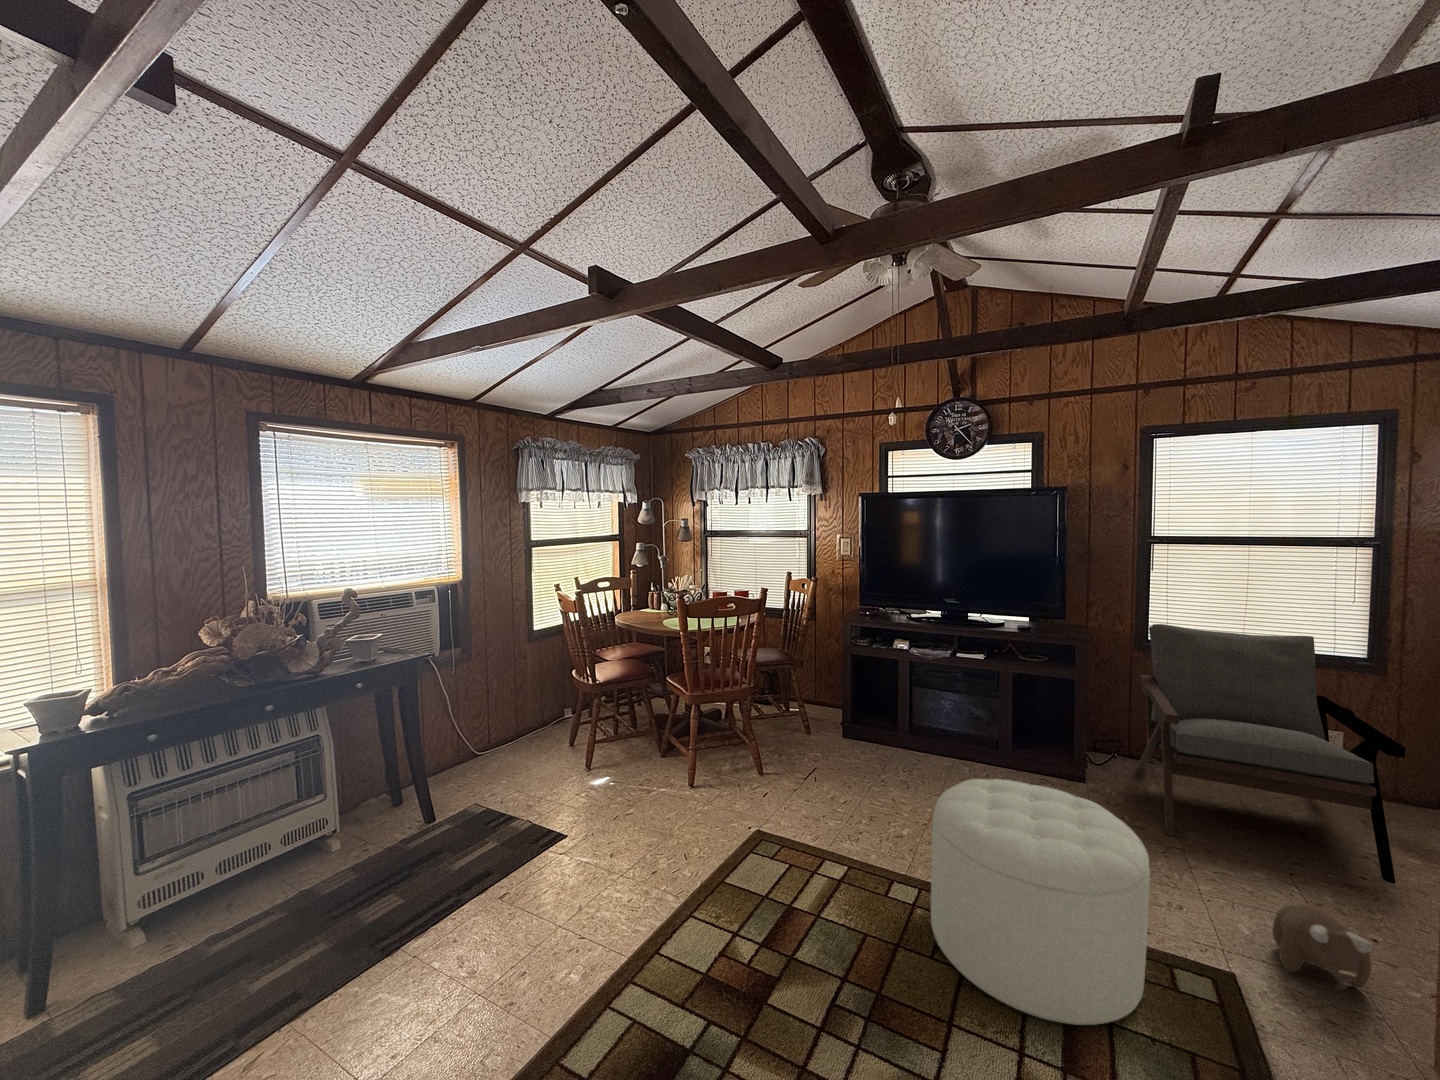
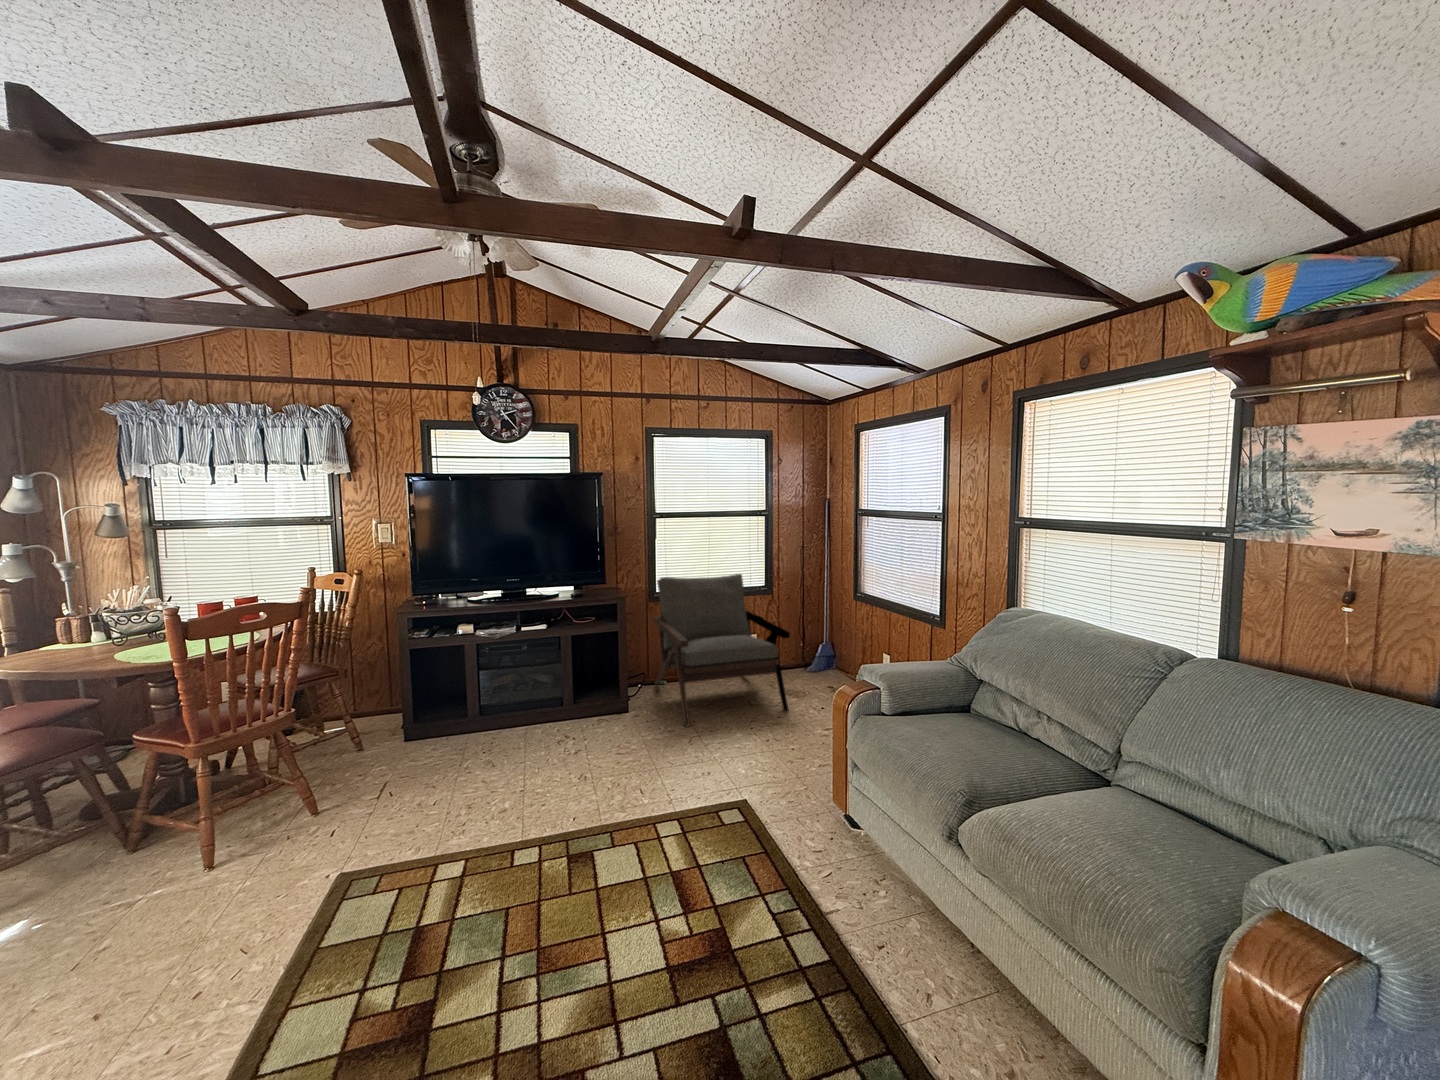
ottoman: present [931,779,1150,1025] -> none [556,716,709,895]
plush toy: present [1272,905,1373,989] -> none [755,738,801,782]

